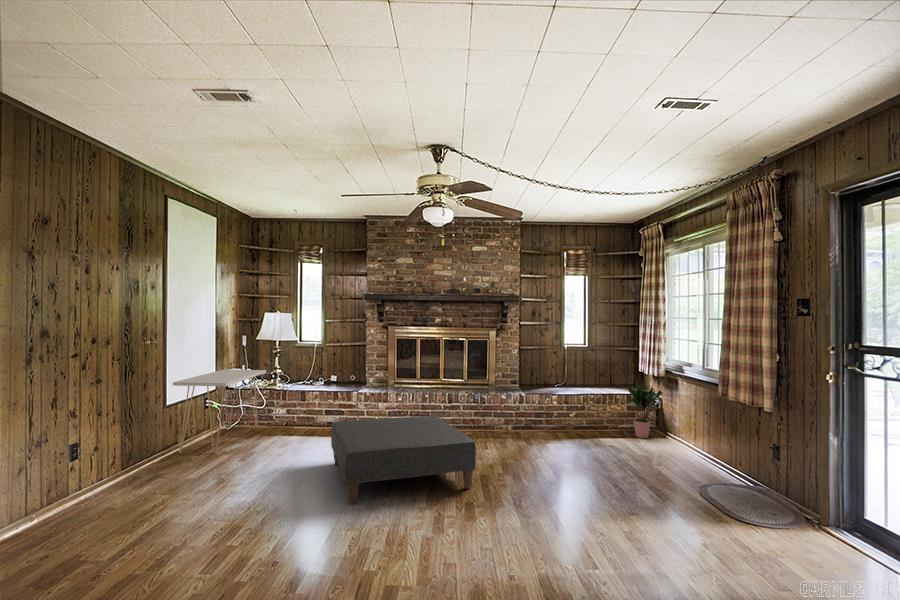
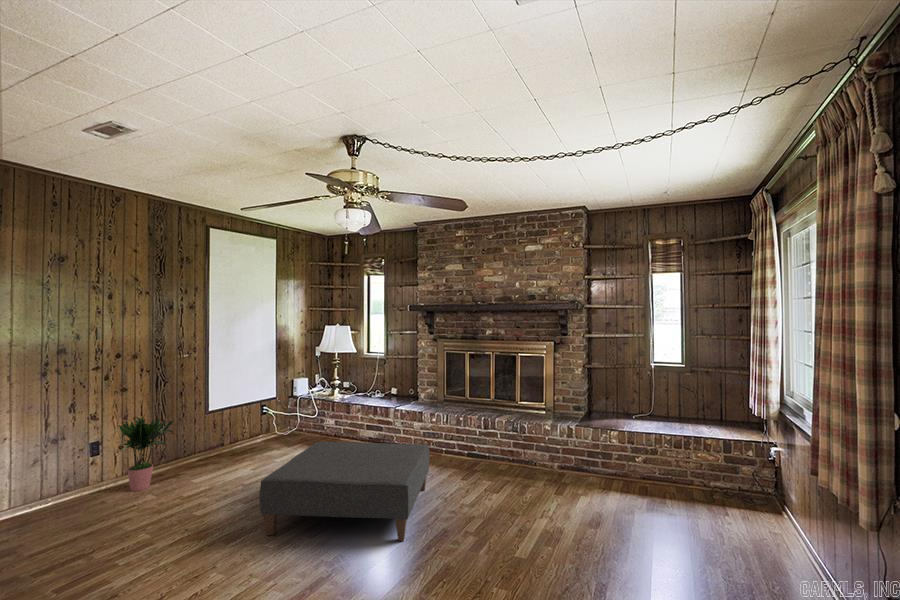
console table: present [173,370,266,453] -> none [215,379,316,459]
potted plant: present [626,384,663,438] -> present [118,417,173,491]

